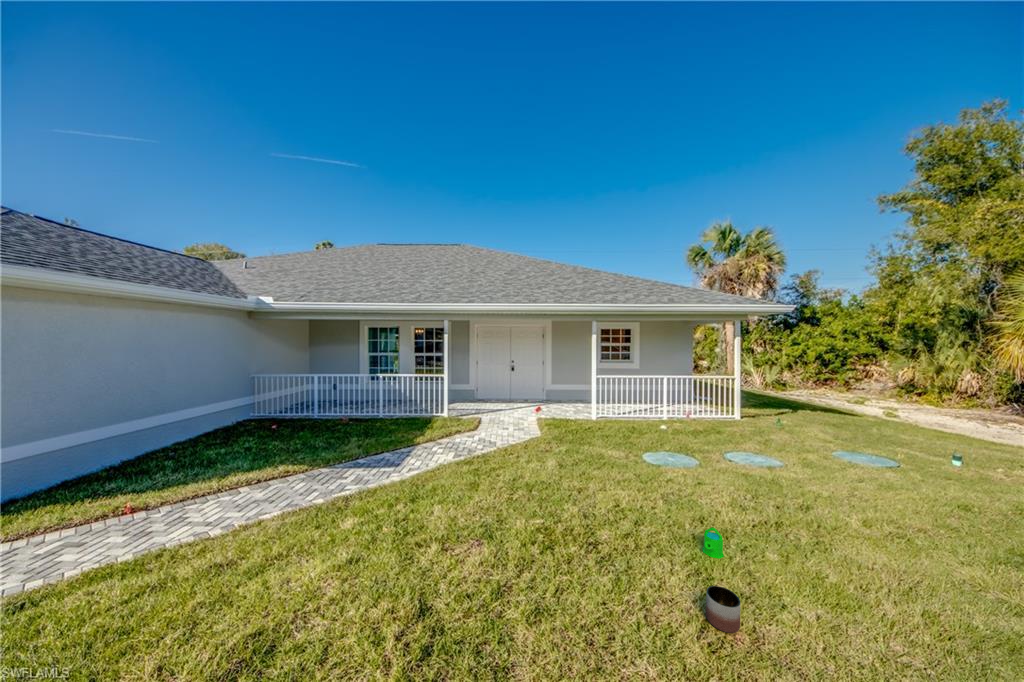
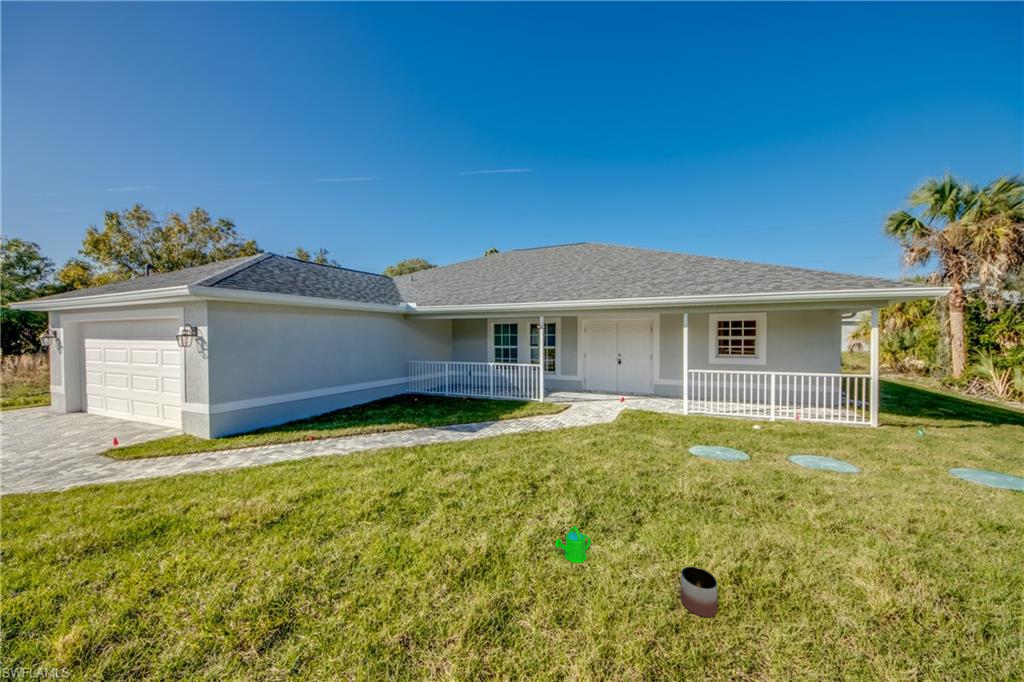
watering can: present [702,527,724,559] -> present [555,526,591,563]

